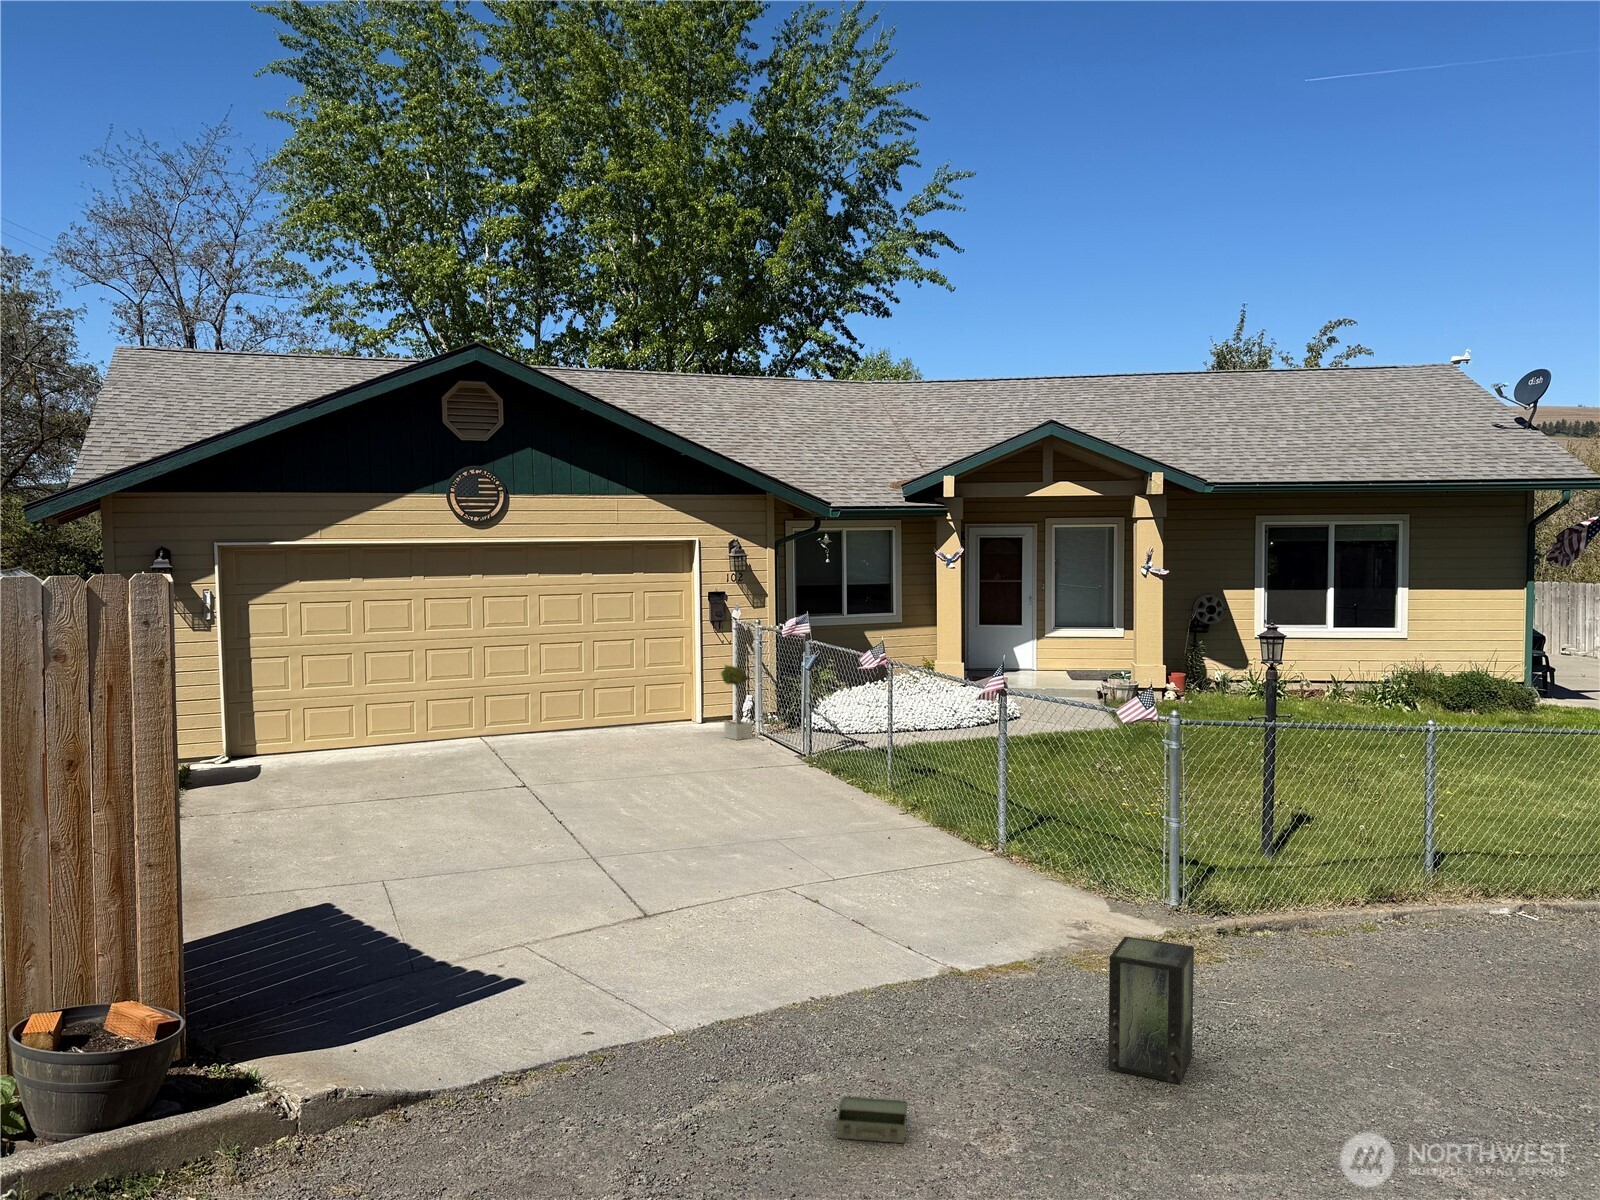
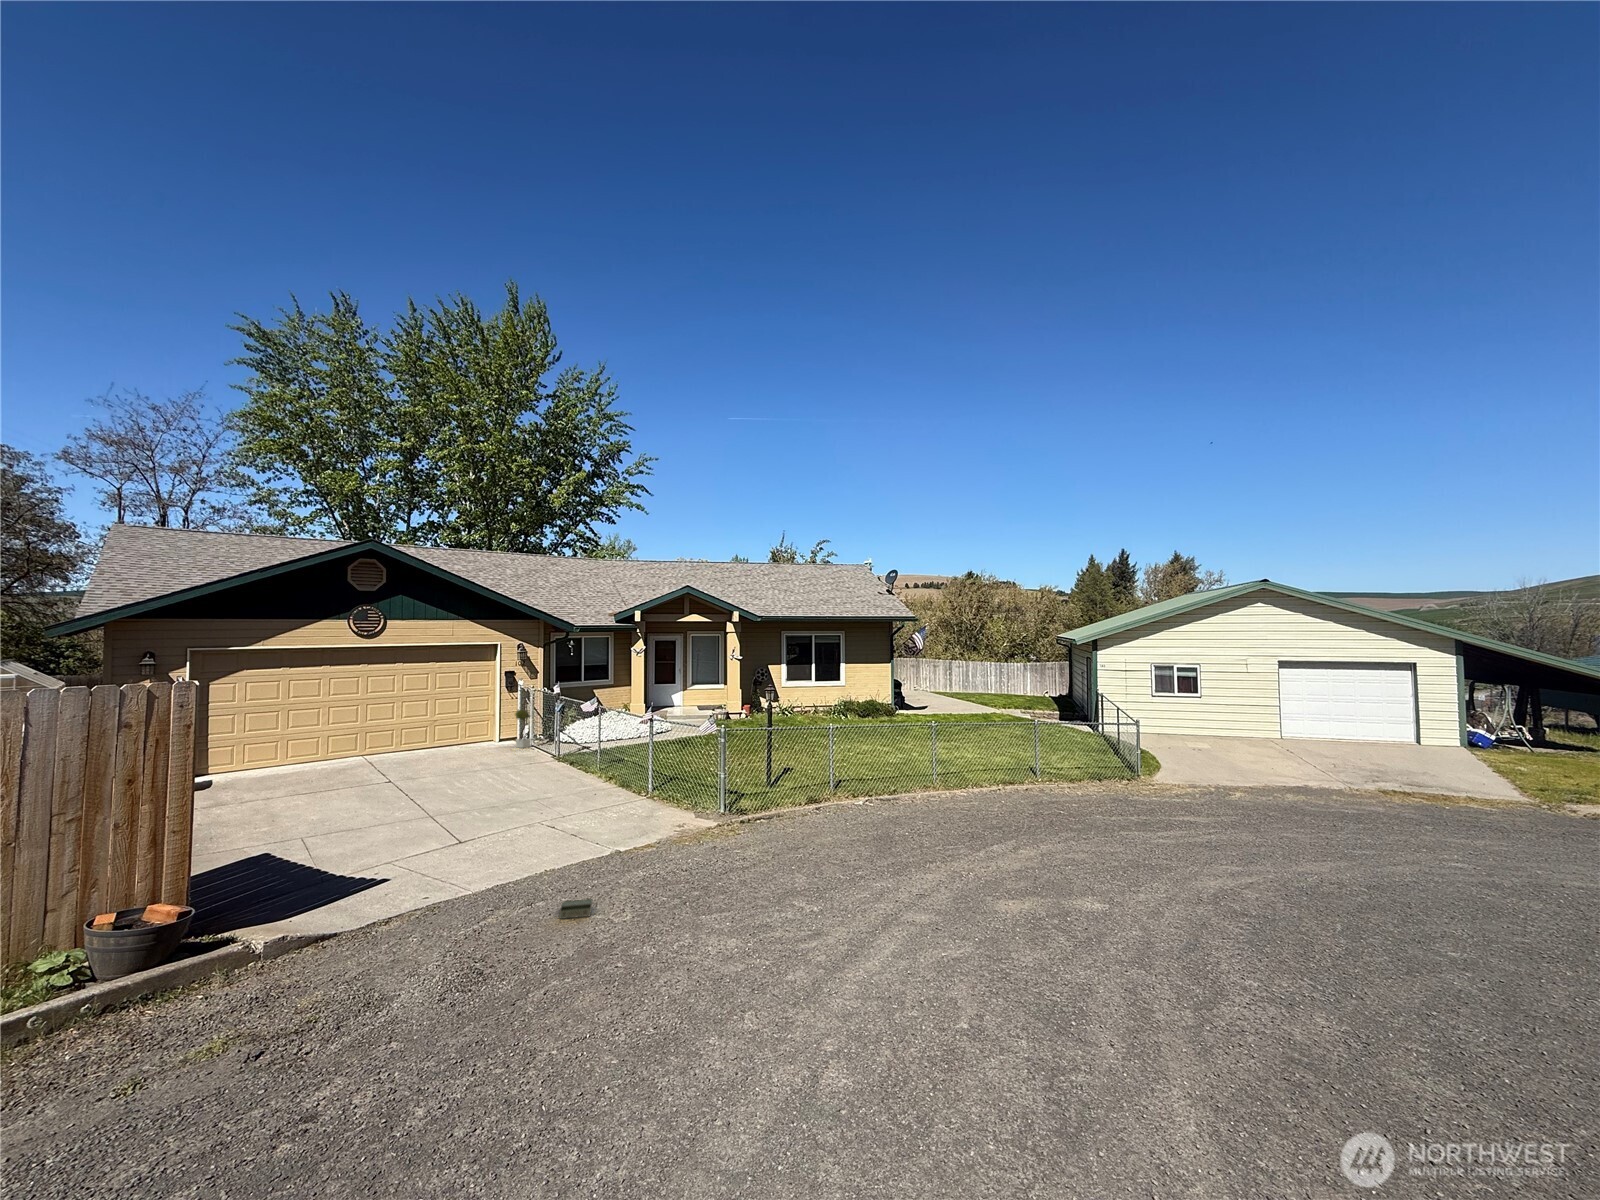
storage box: present [1108,936,1194,1084] -> none [683,819,719,877]

